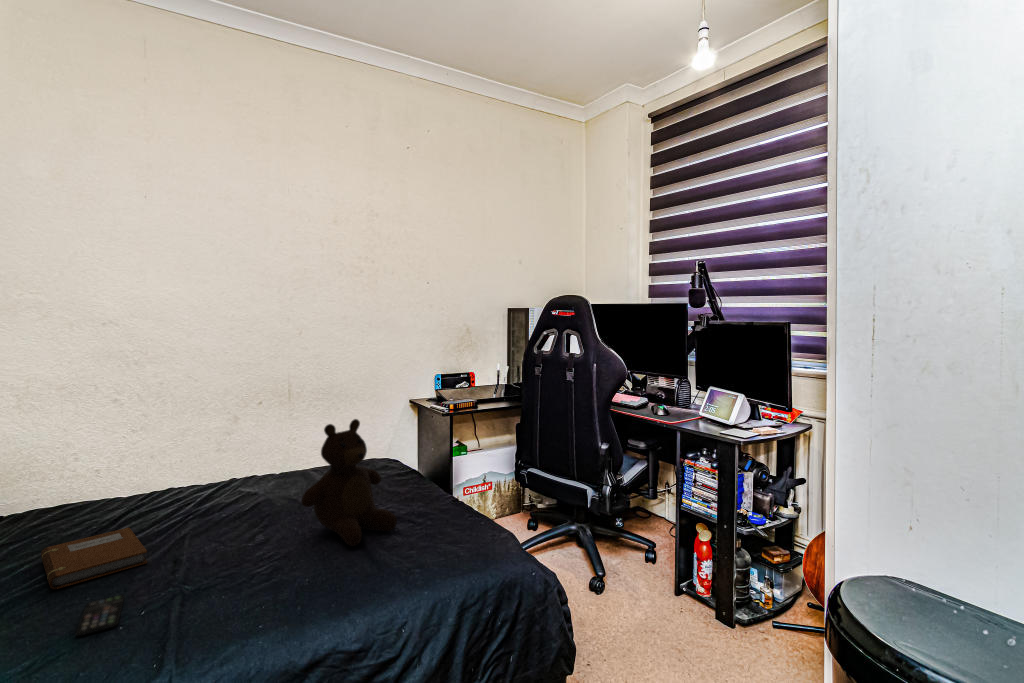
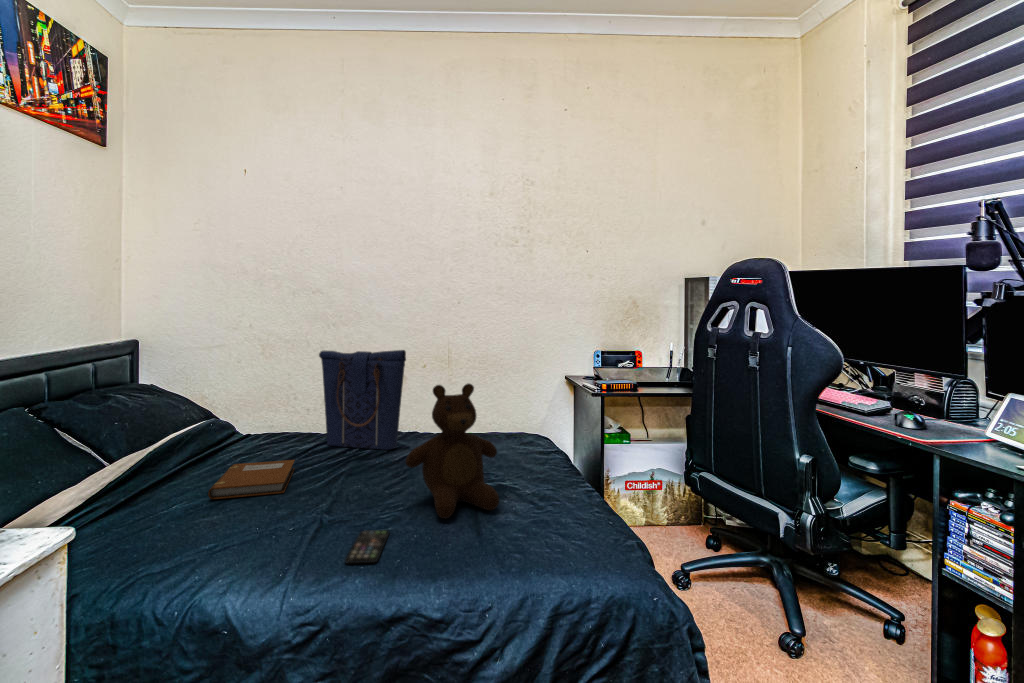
tote bag: none [127,386,248,505] -> present [319,350,406,450]
smartphone: present [76,595,124,636] -> present [345,530,389,563]

